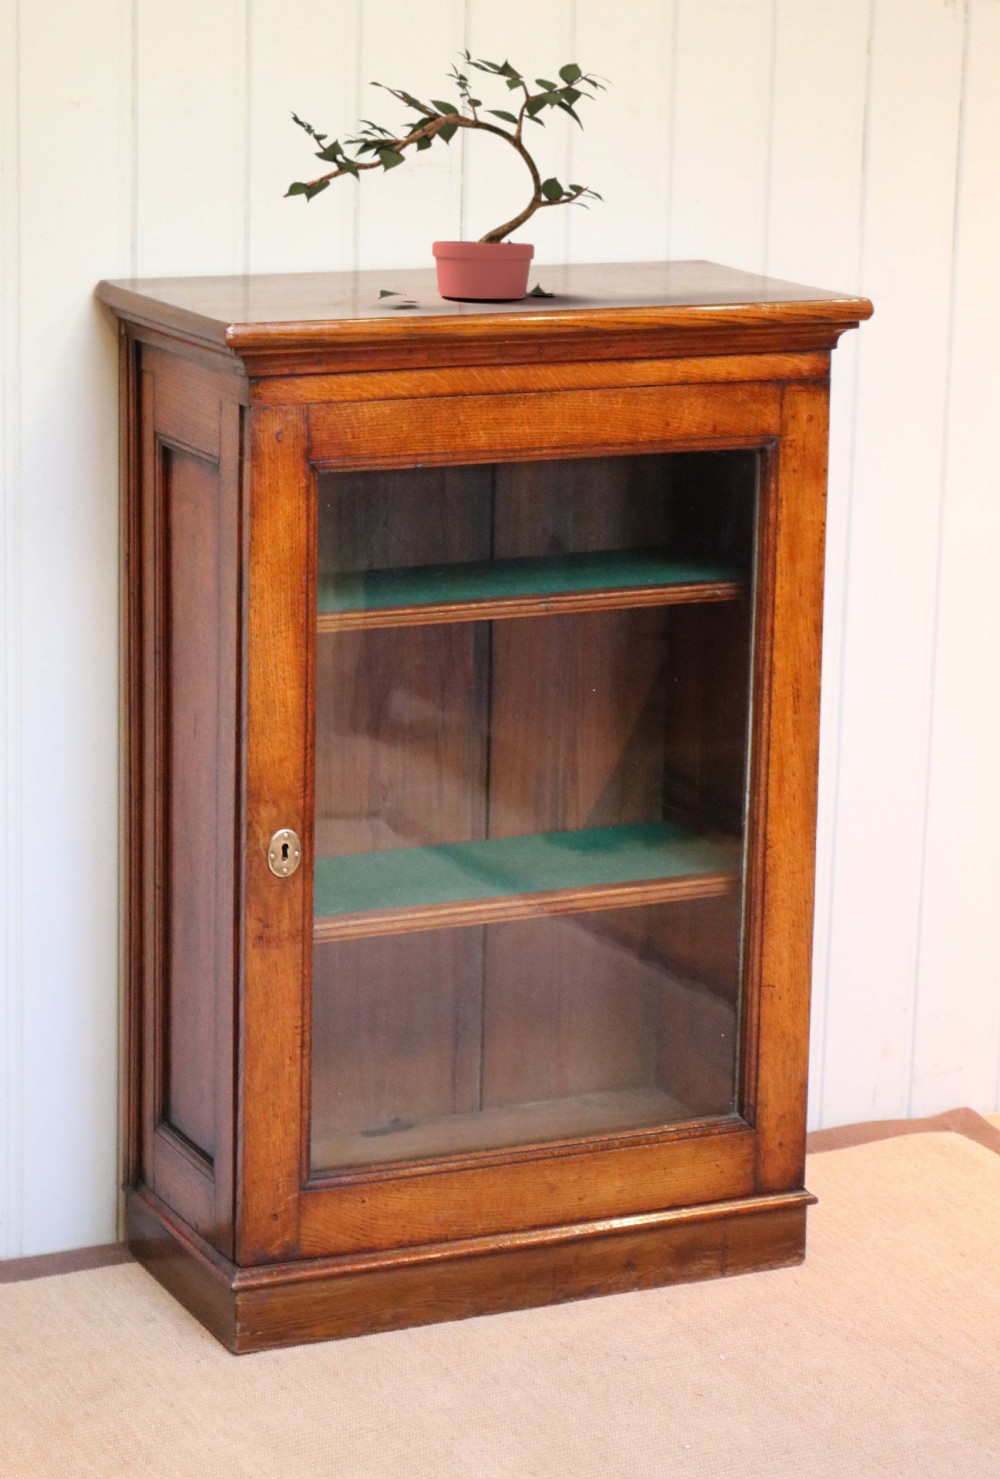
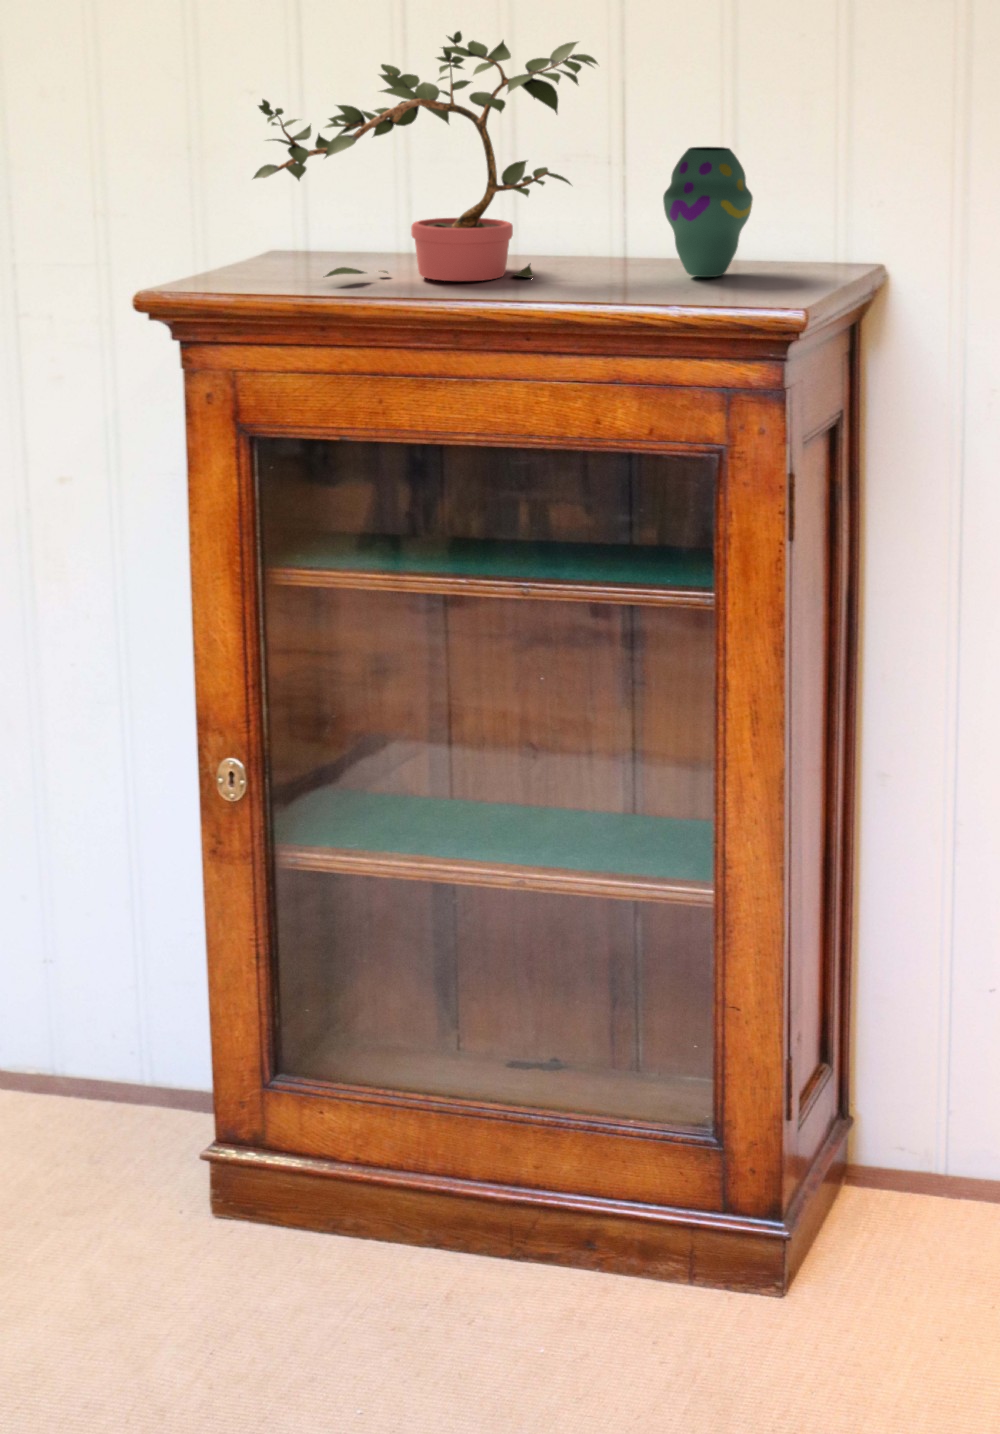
vase: none [668,166,752,288] -> present [663,147,753,277]

